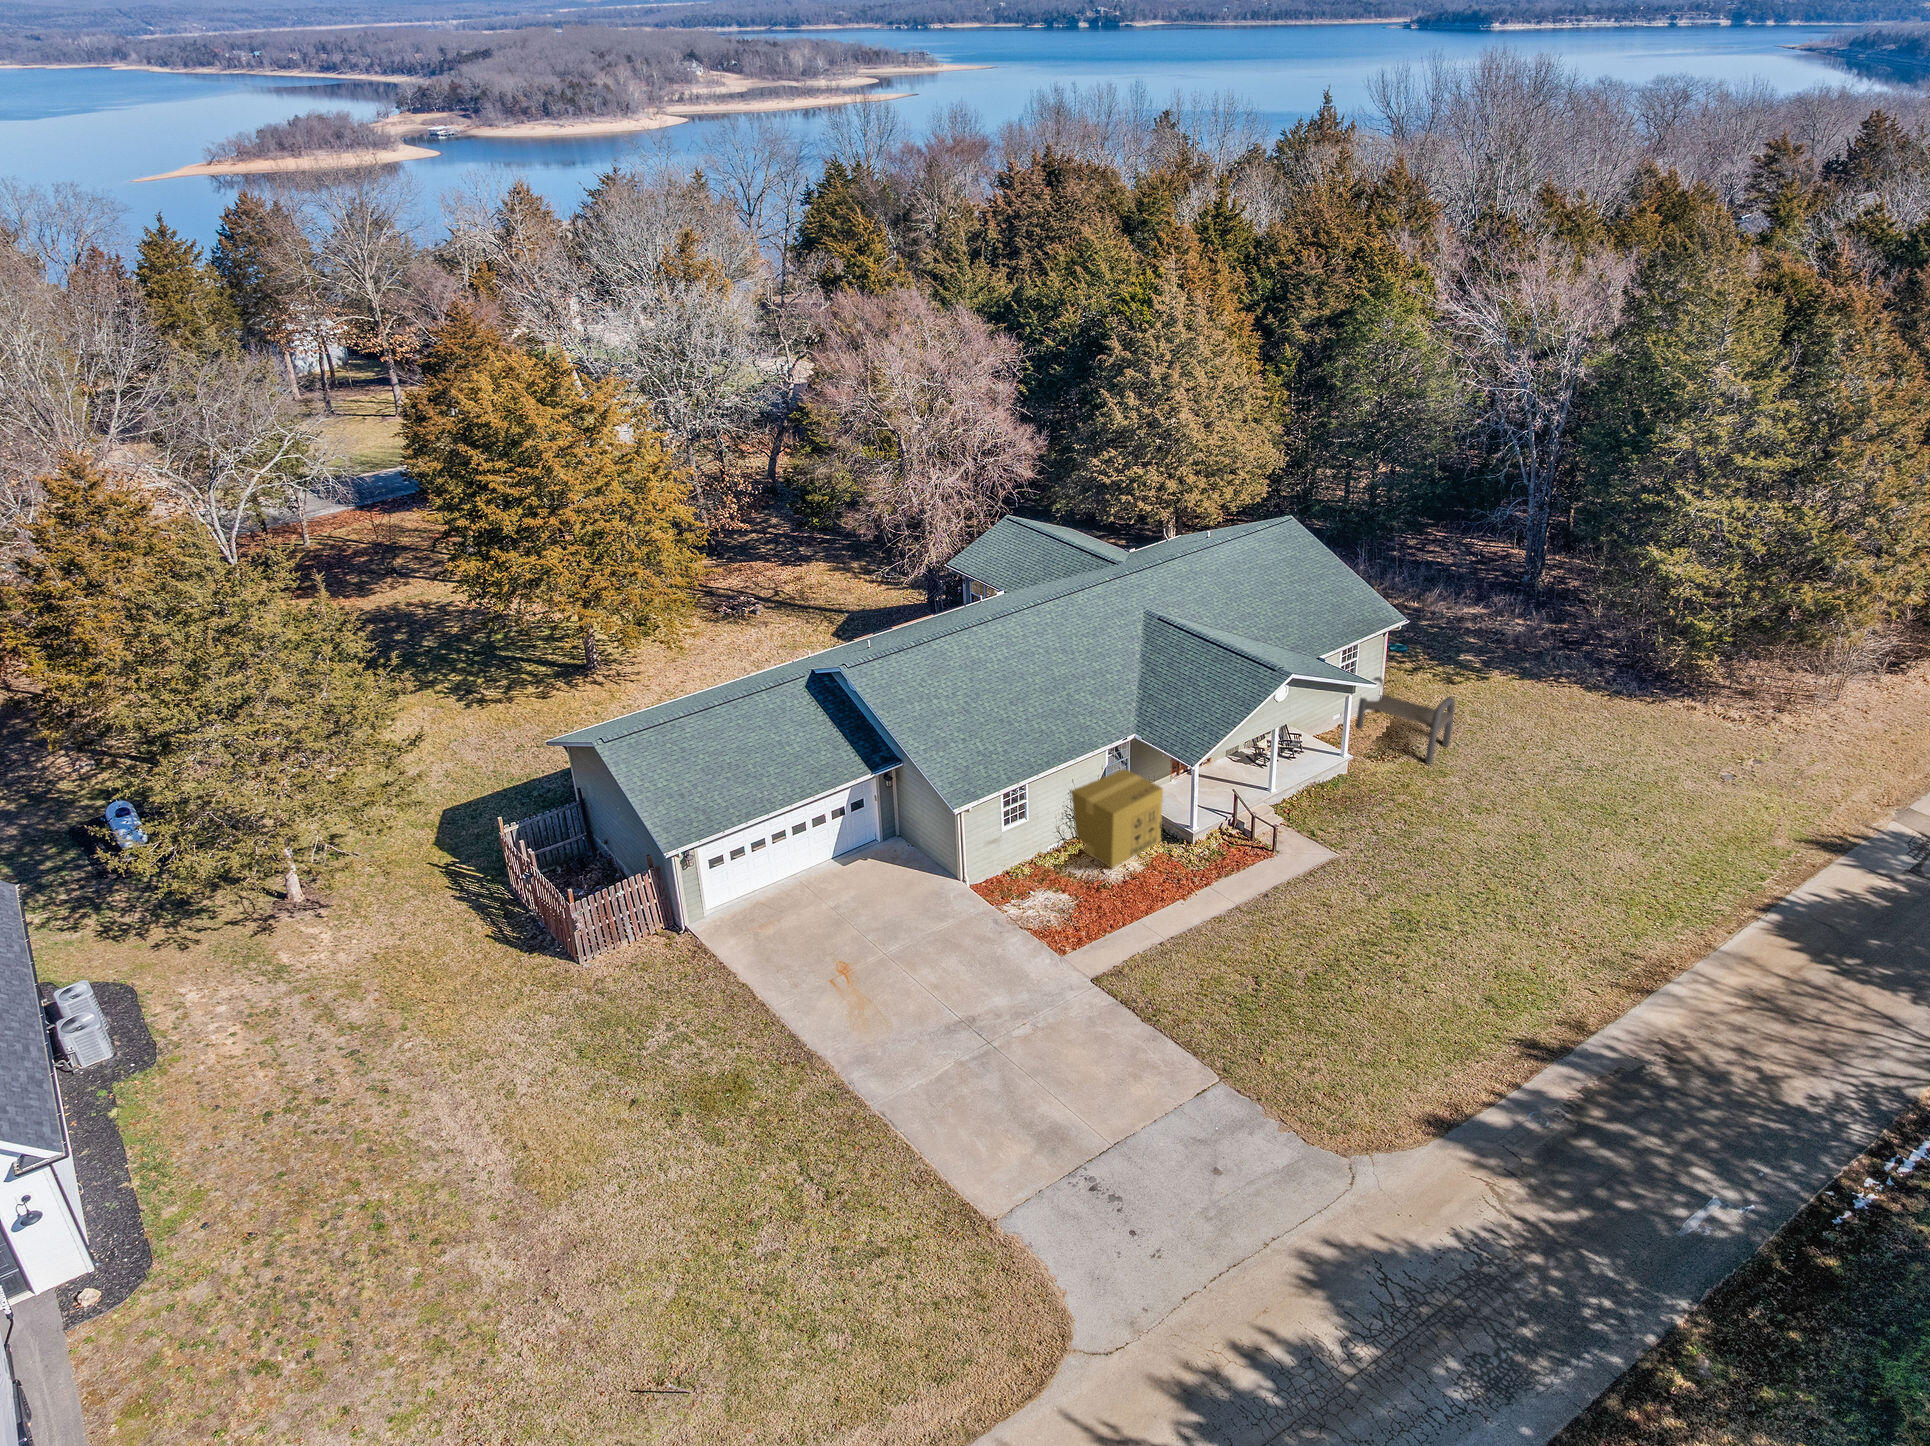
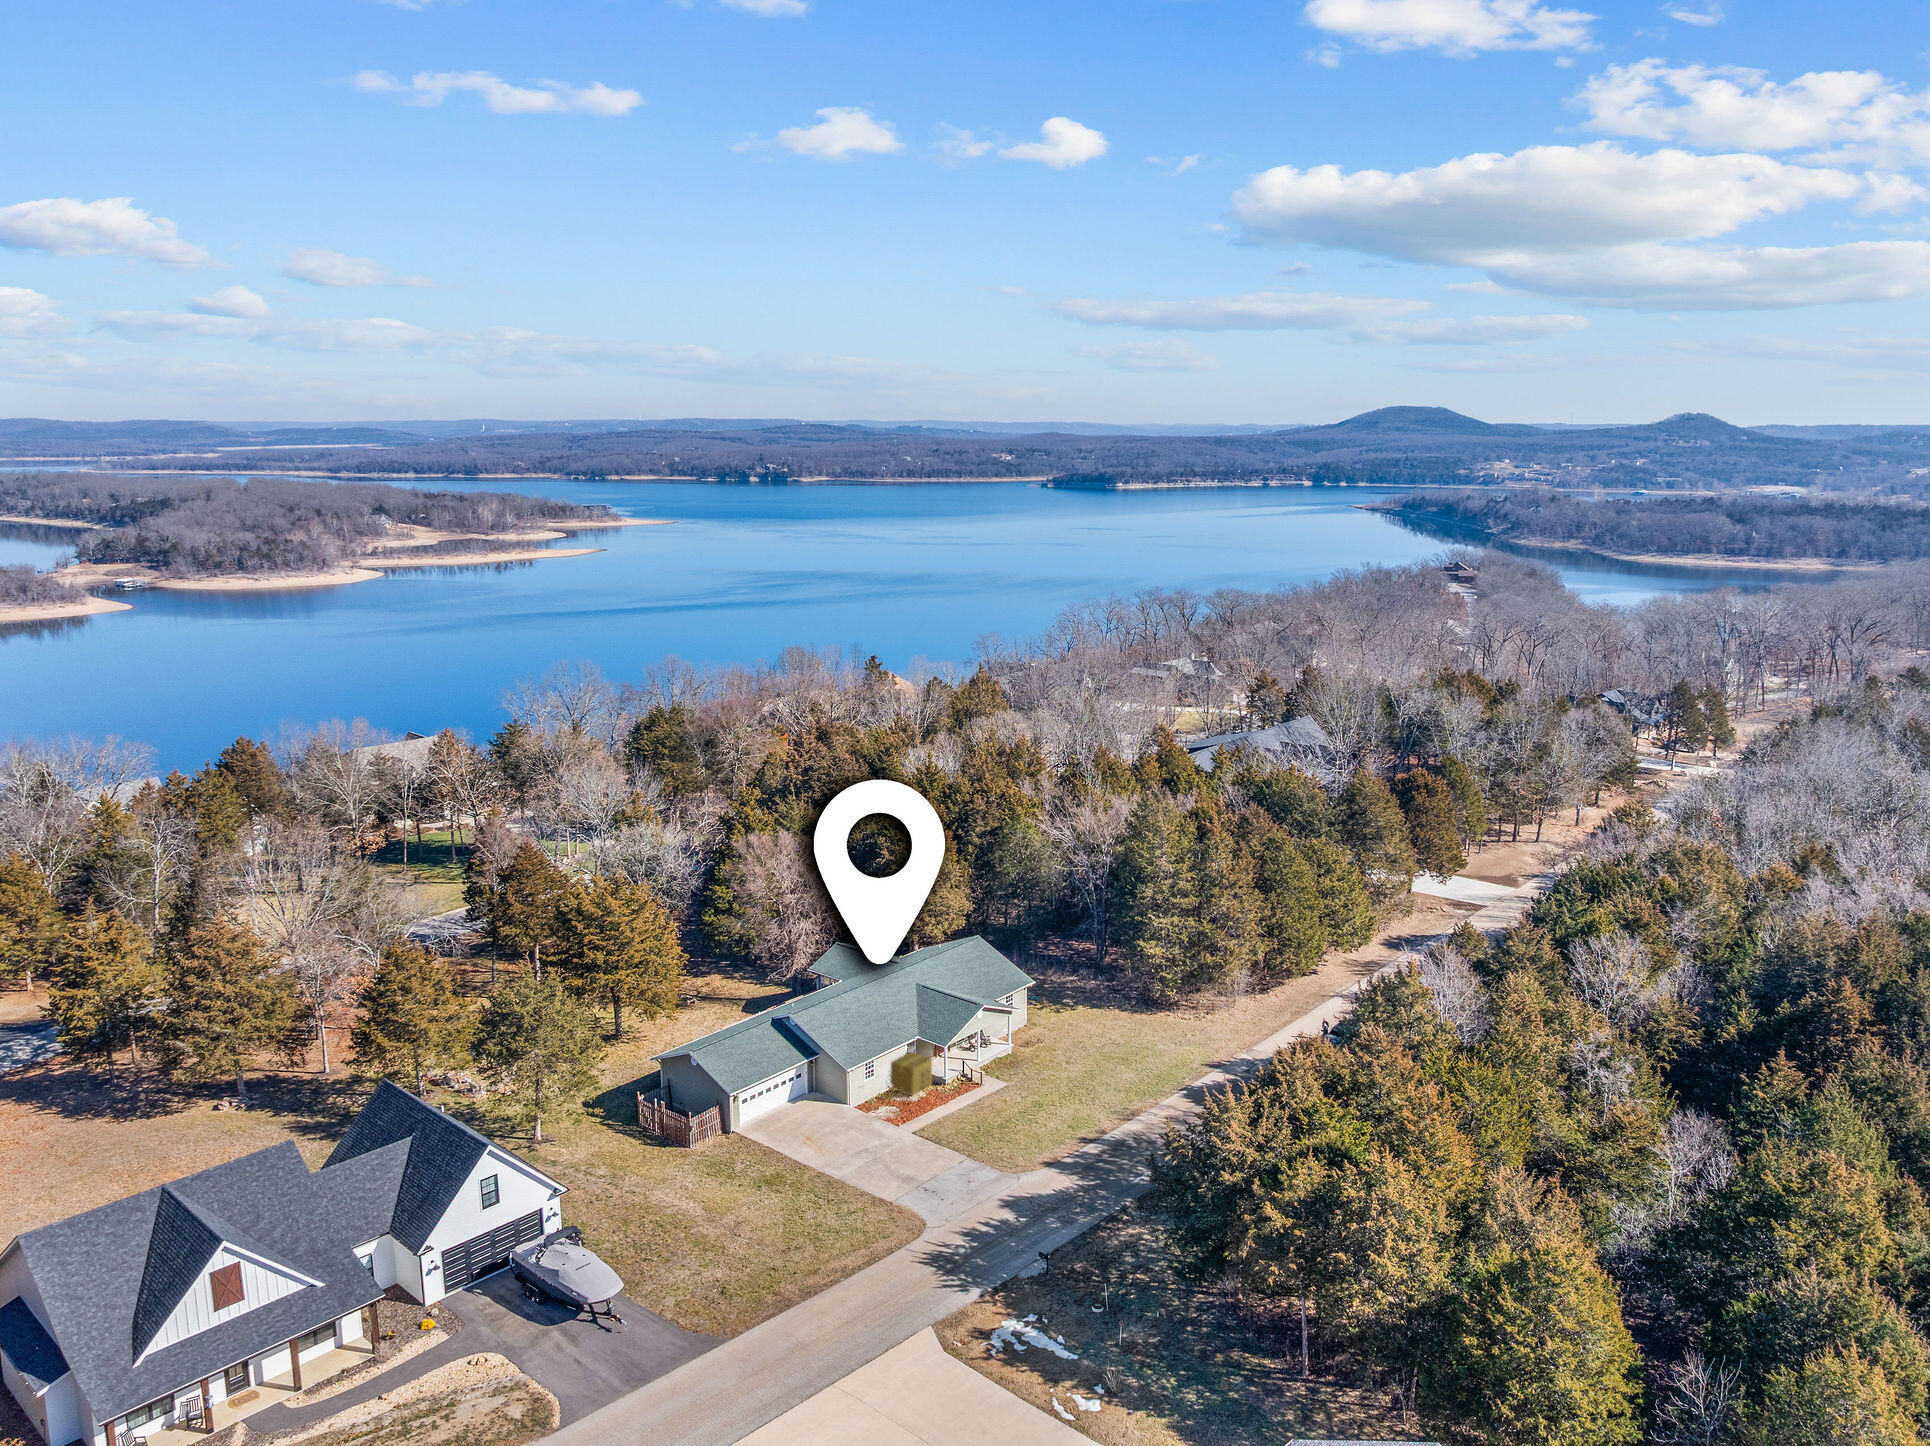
bench: present [1356,677,1455,764] -> none [1014,1008,1057,1046]

